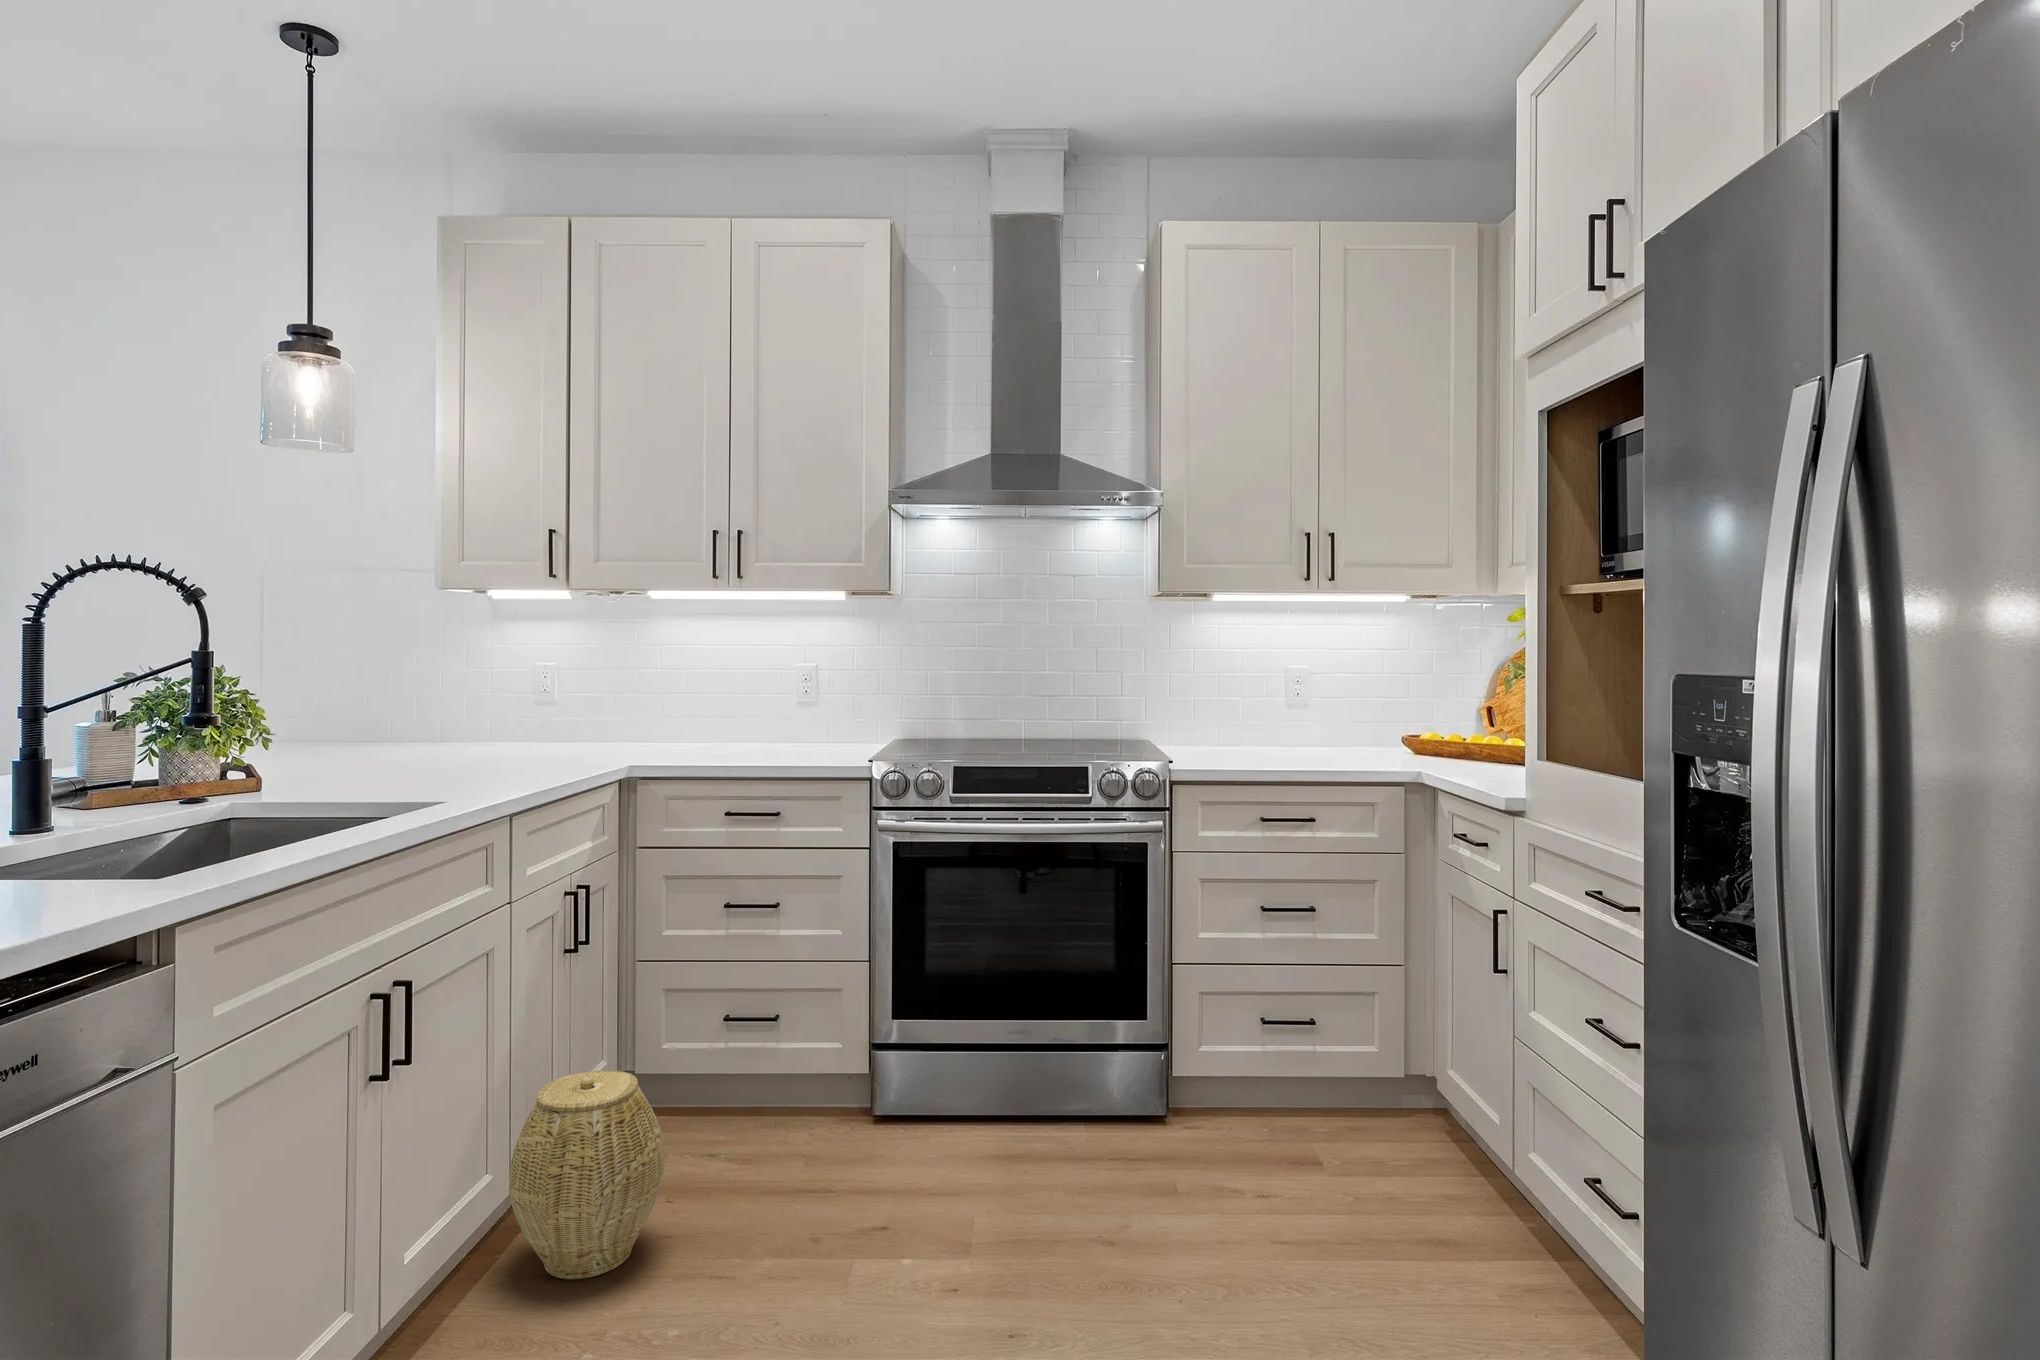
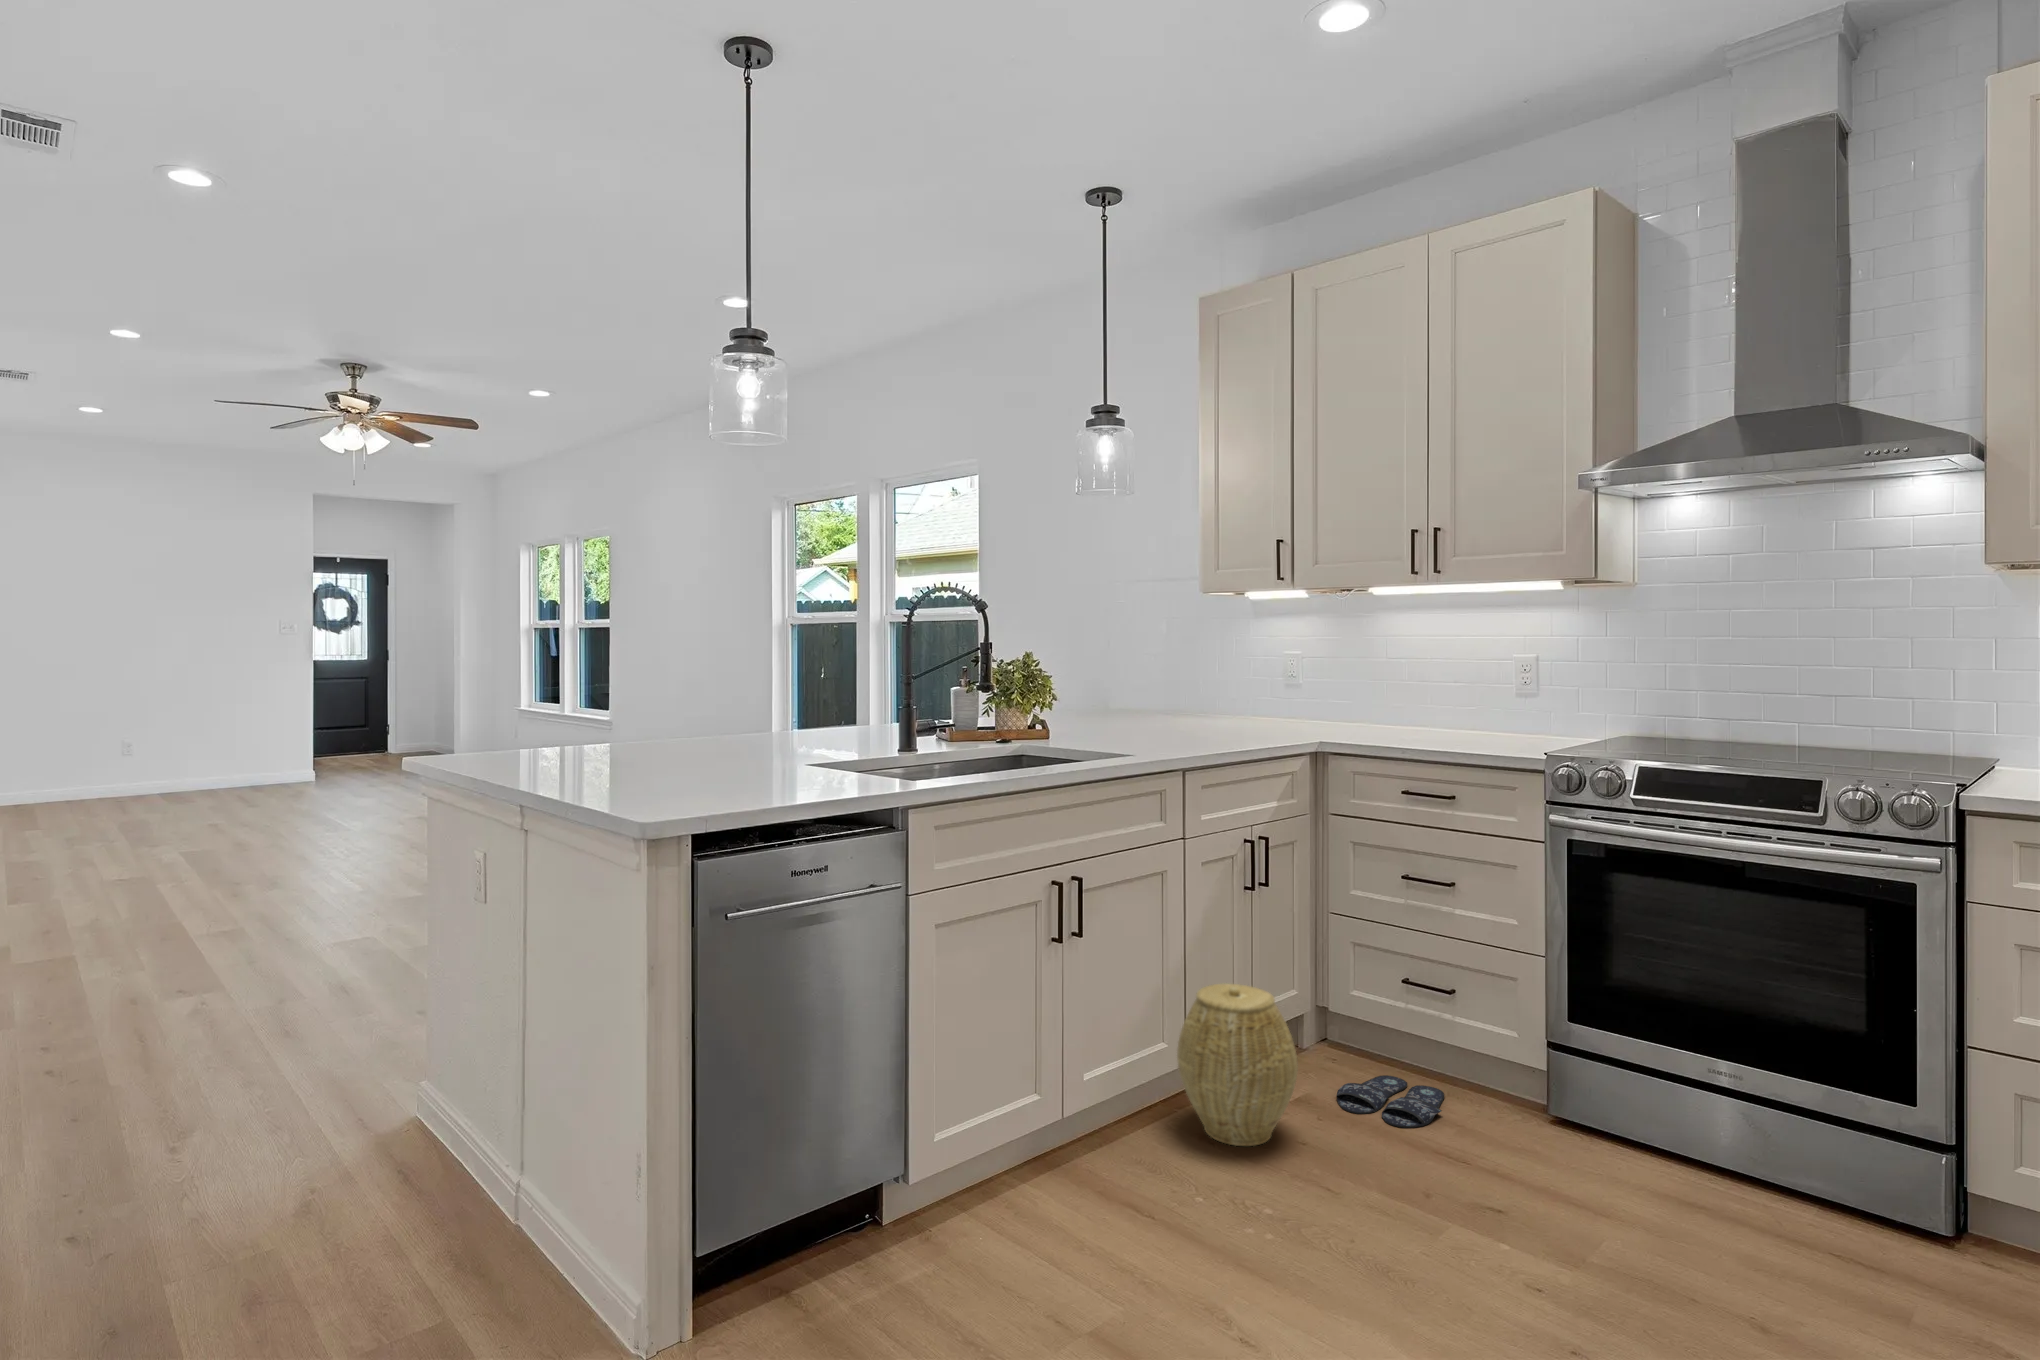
slippers: none [675,1125,786,1184] -> present [1336,1075,1444,1128]

